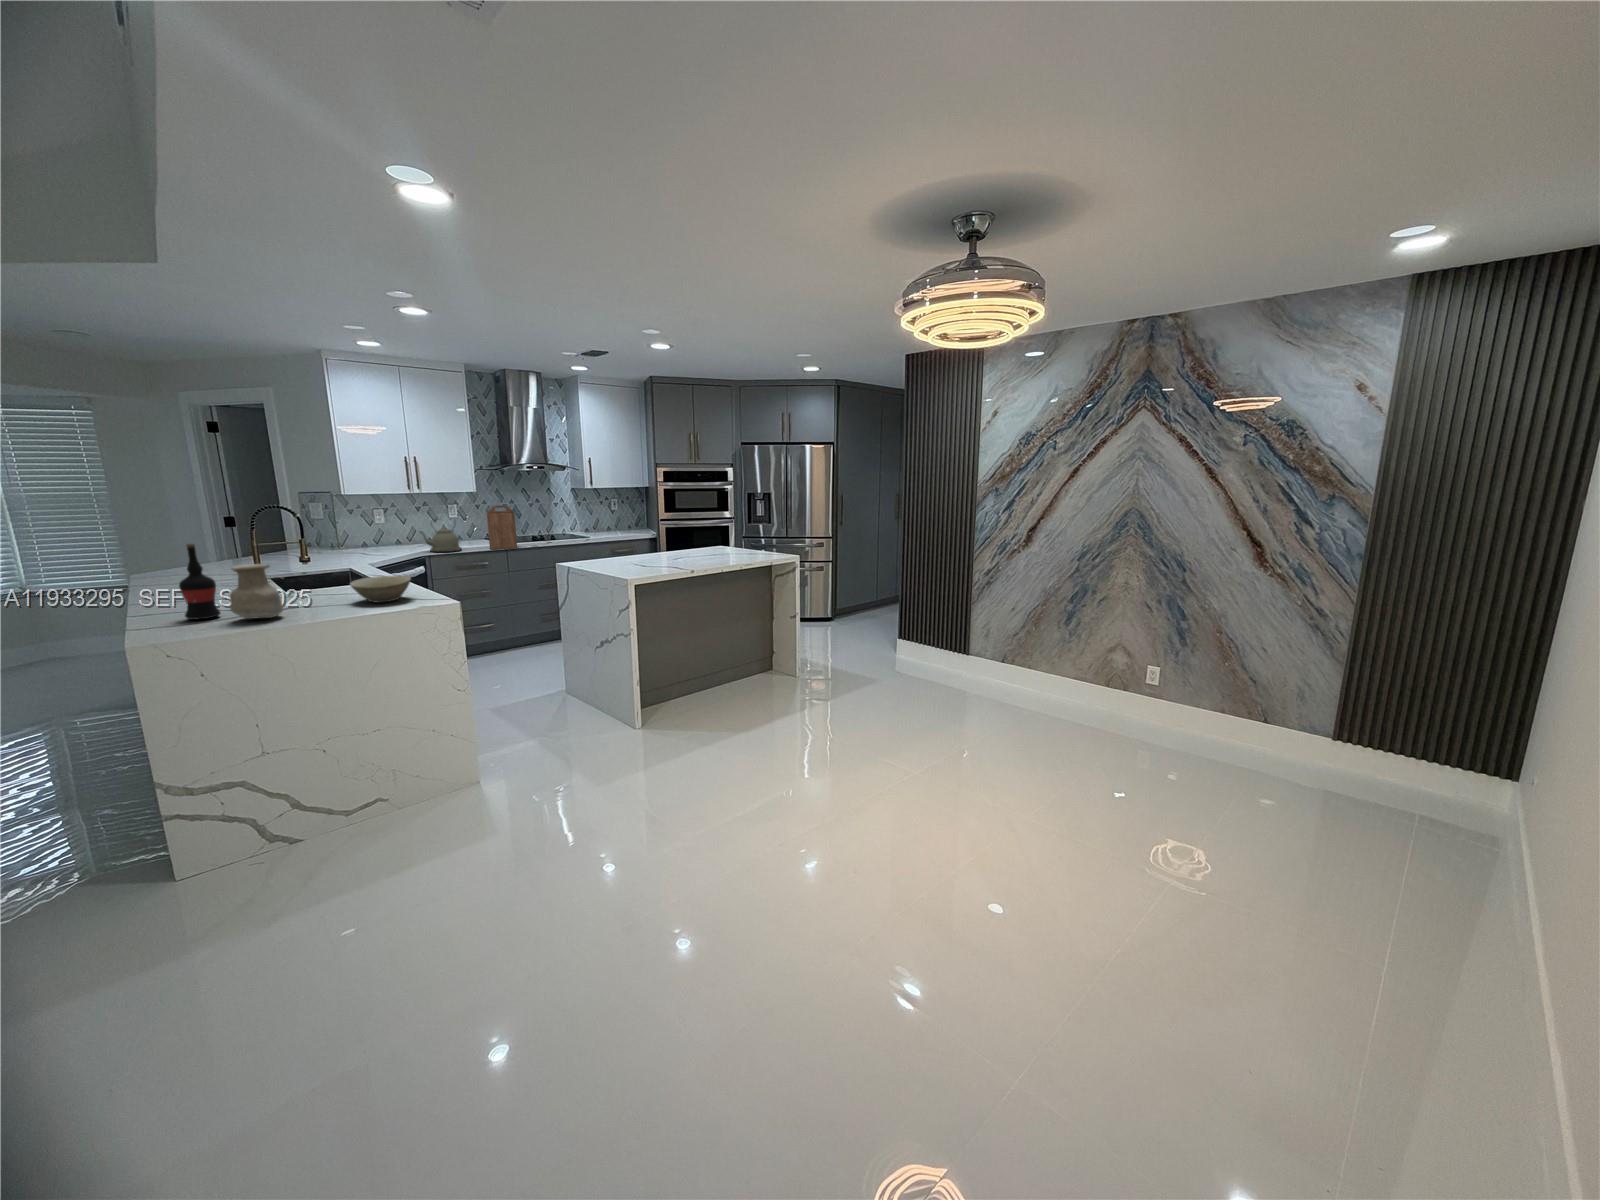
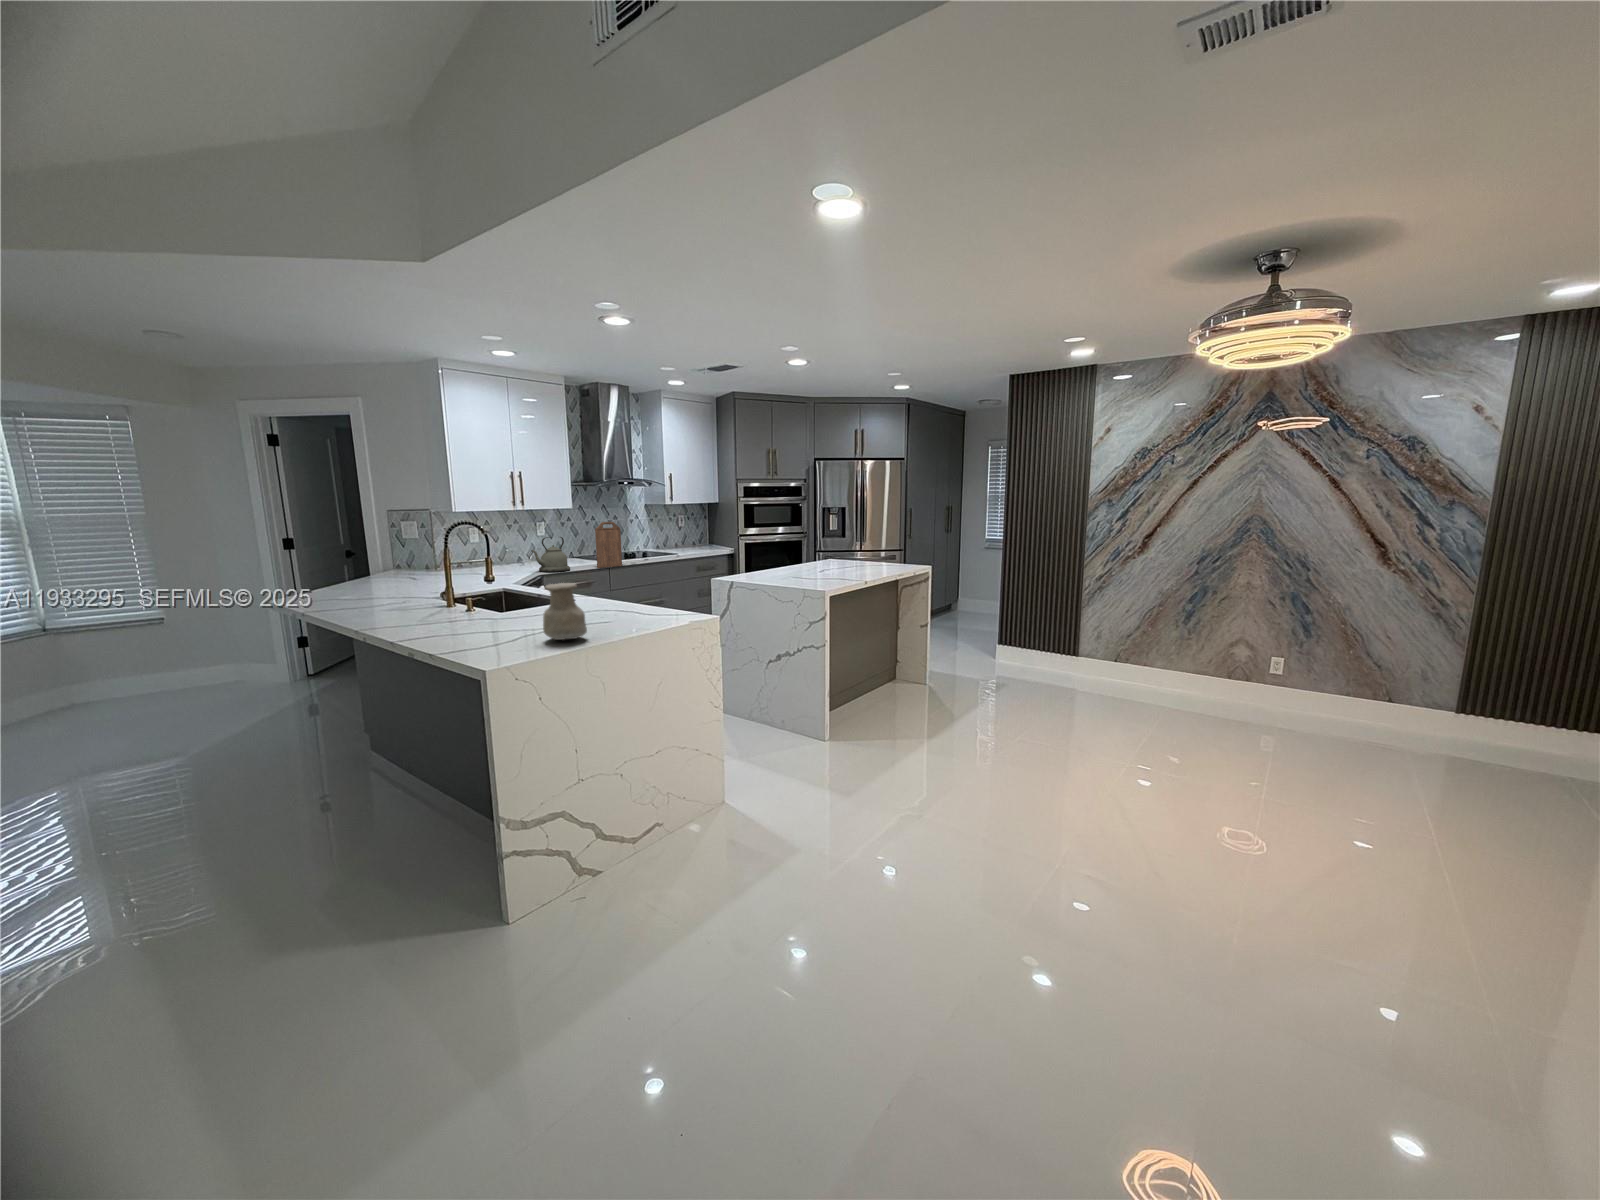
wine bottle: present [179,543,221,620] -> none [488,564,521,643]
bowl: present [350,576,411,603] -> none [614,594,668,621]

